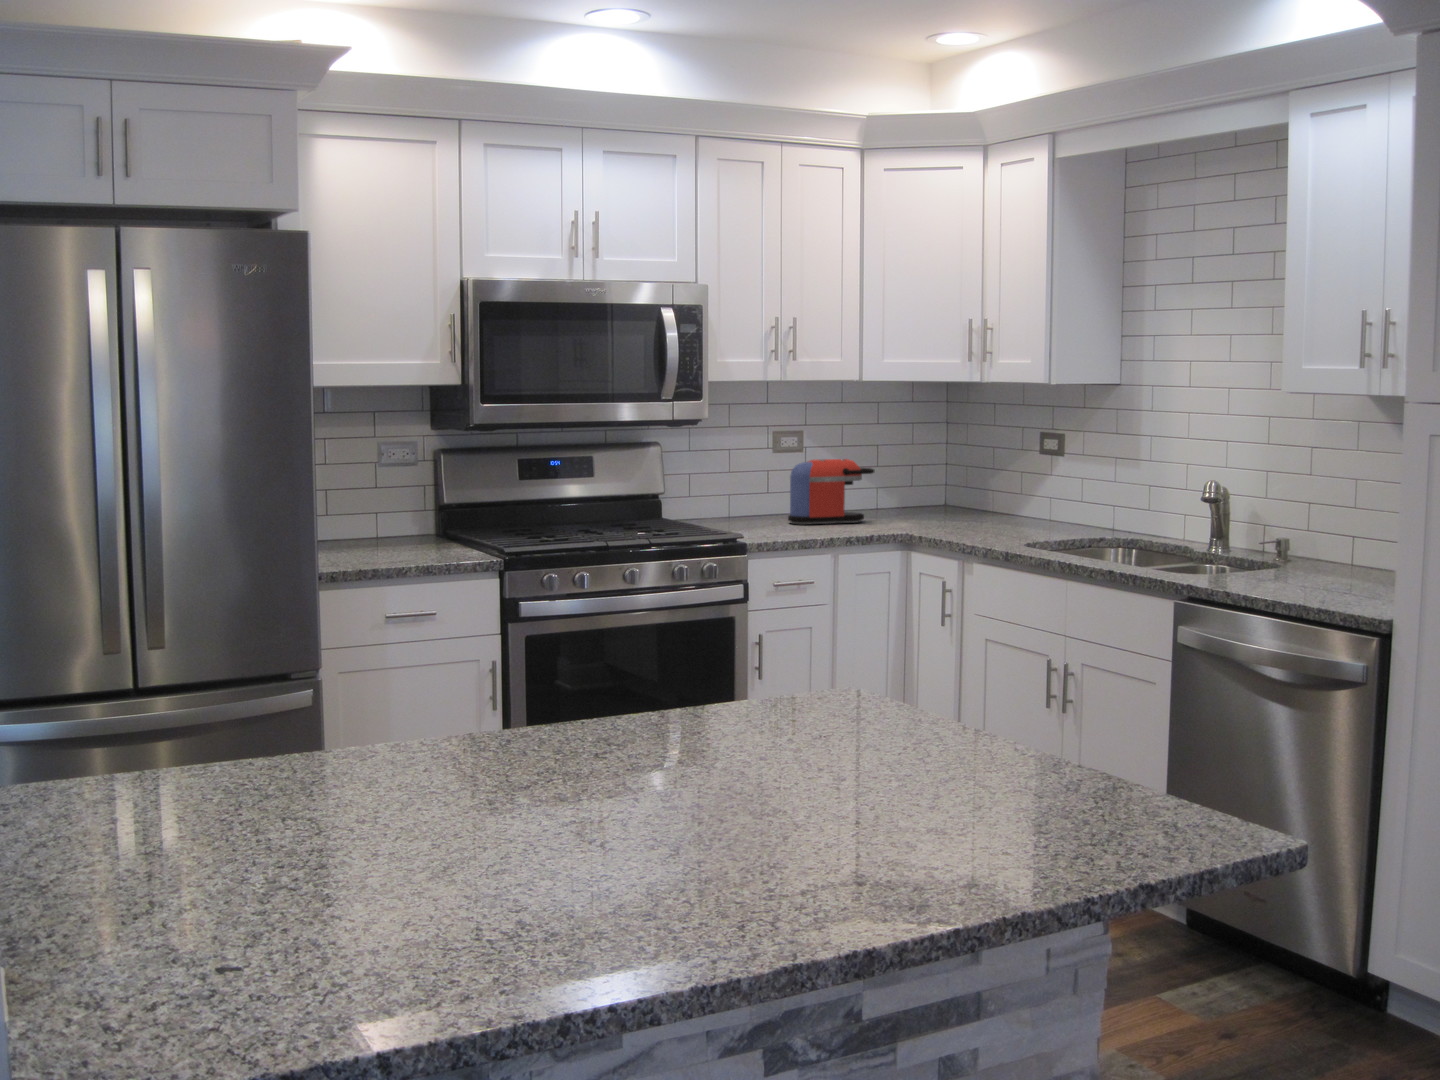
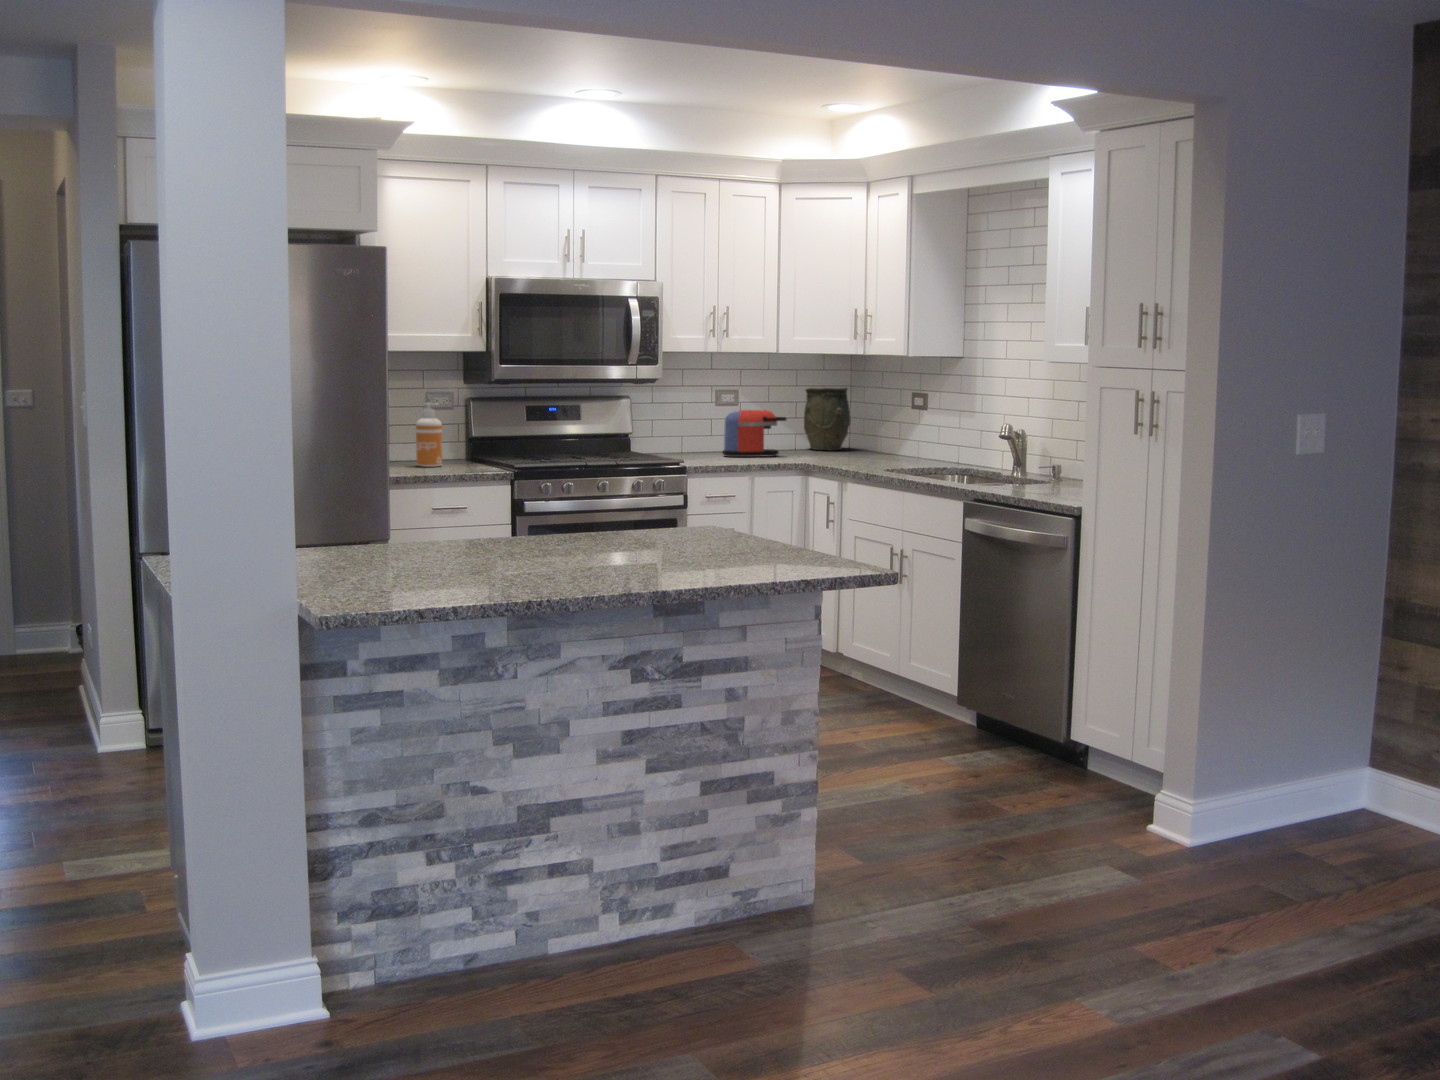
vase: none [889,425,953,511] -> present [804,388,851,451]
soap dispenser: none [361,460,400,552] -> present [416,403,442,467]

